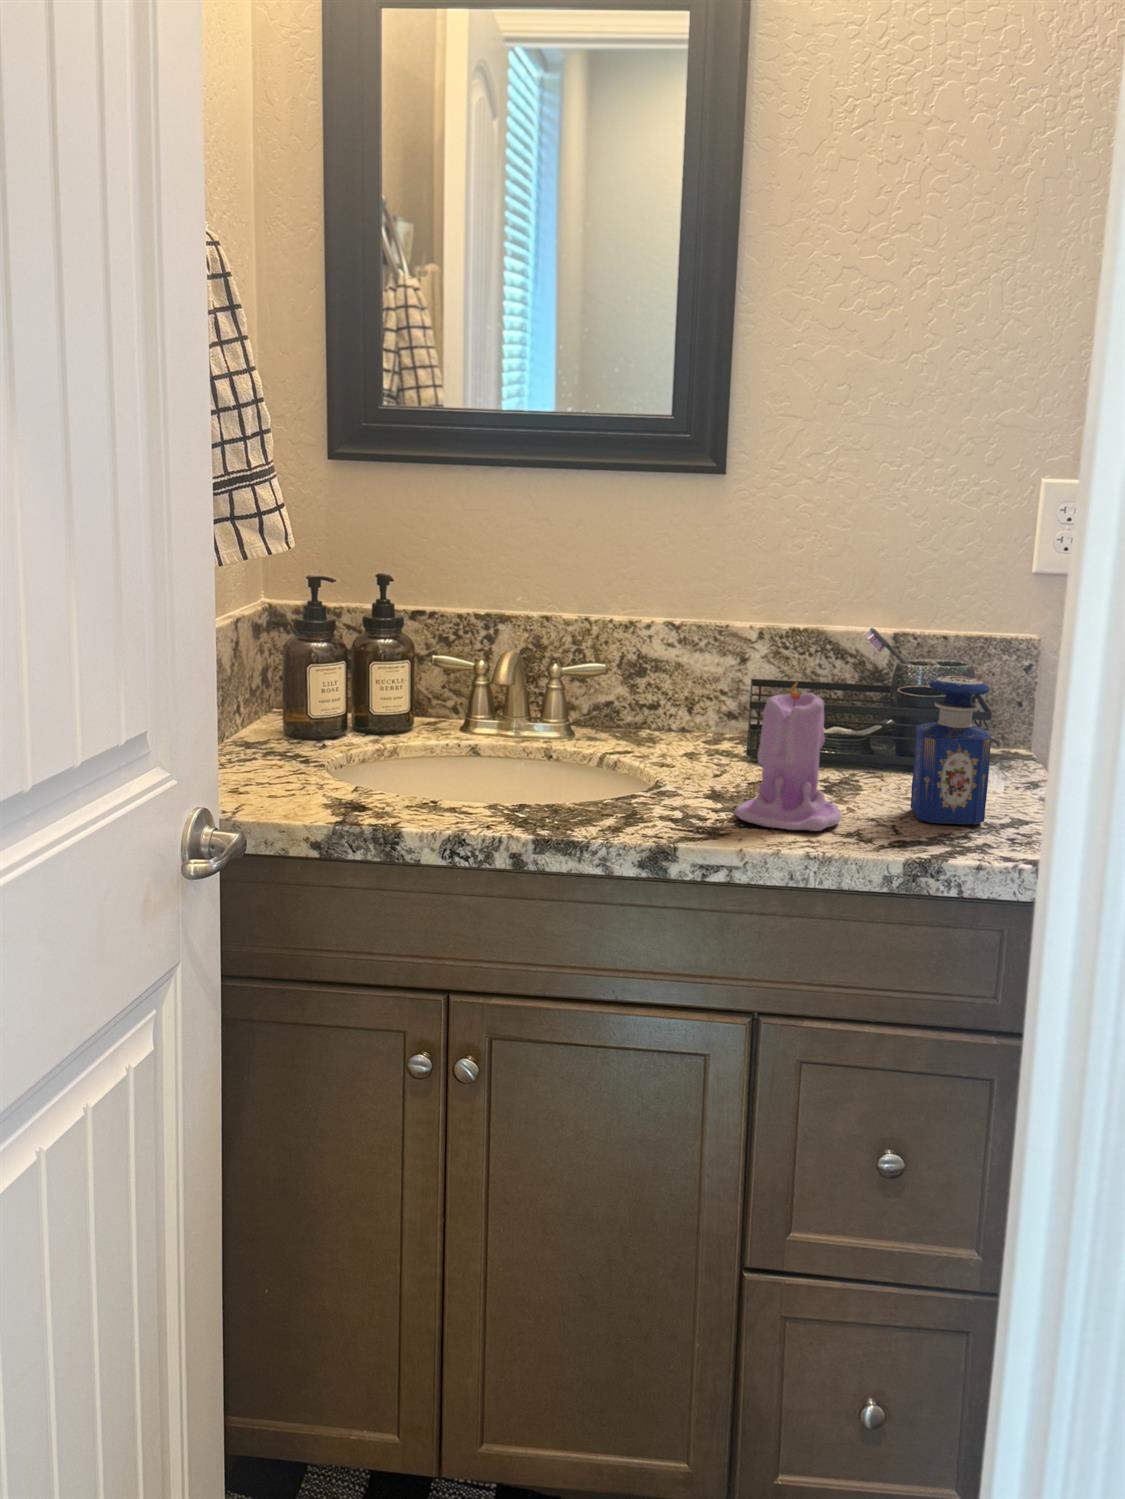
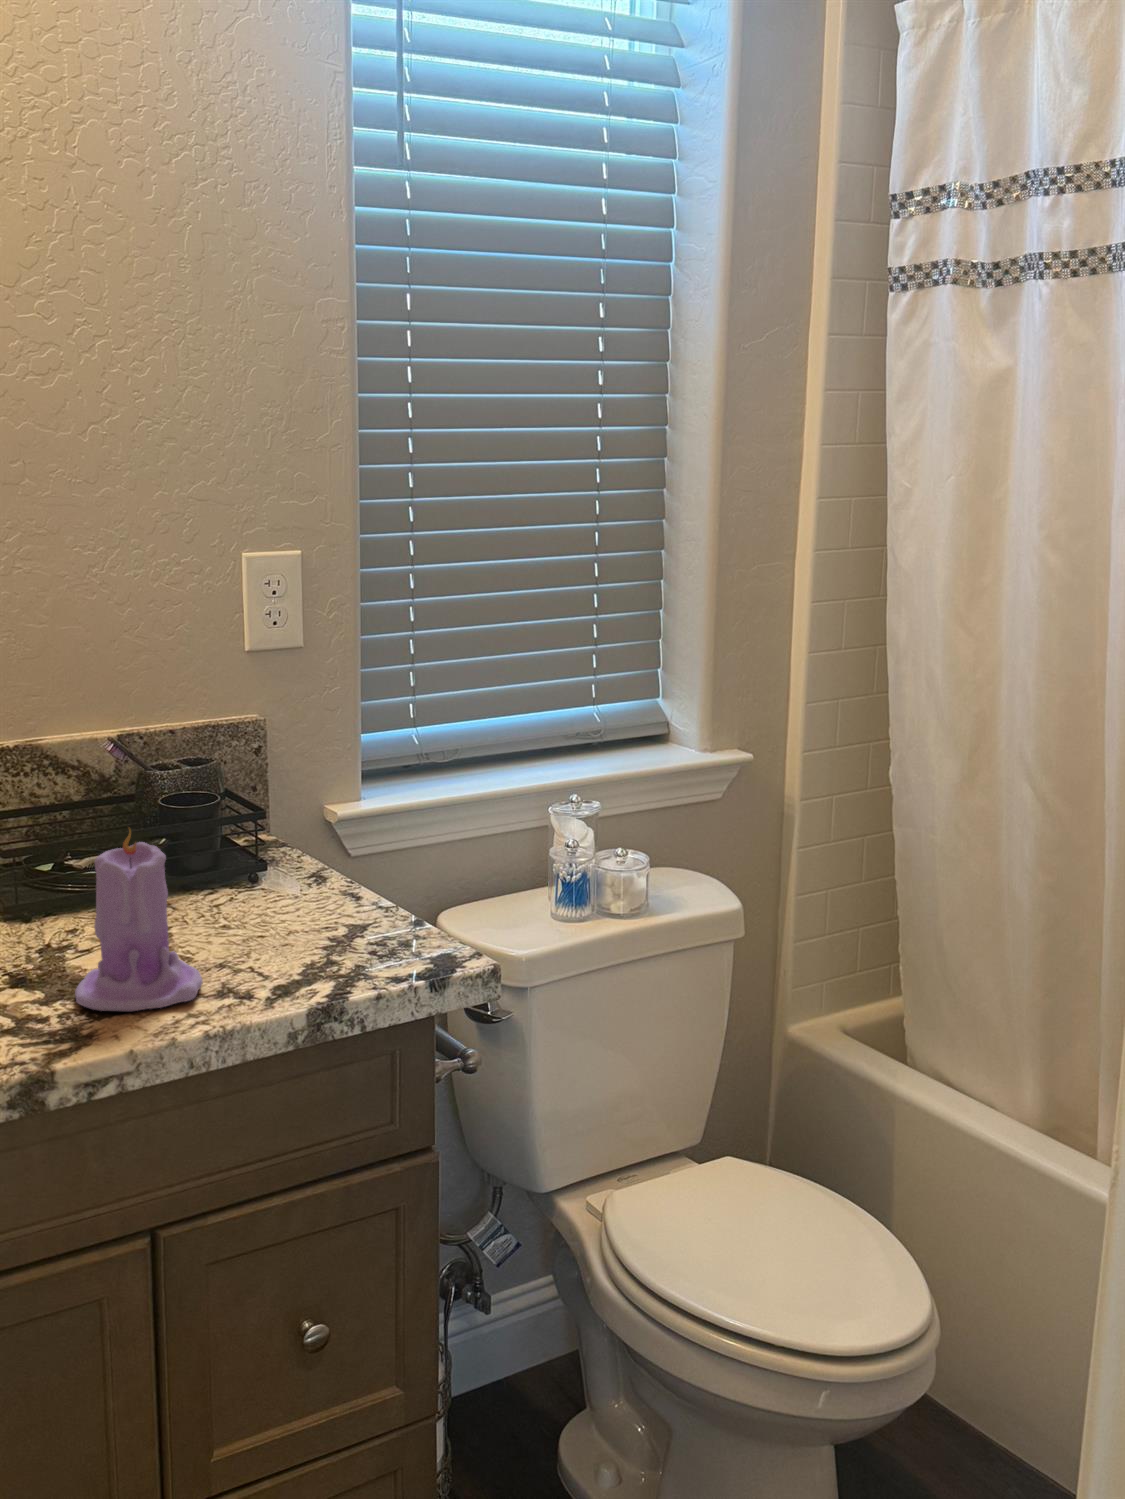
perfume bottle: present [911,676,991,824] -> none [242,790,332,954]

